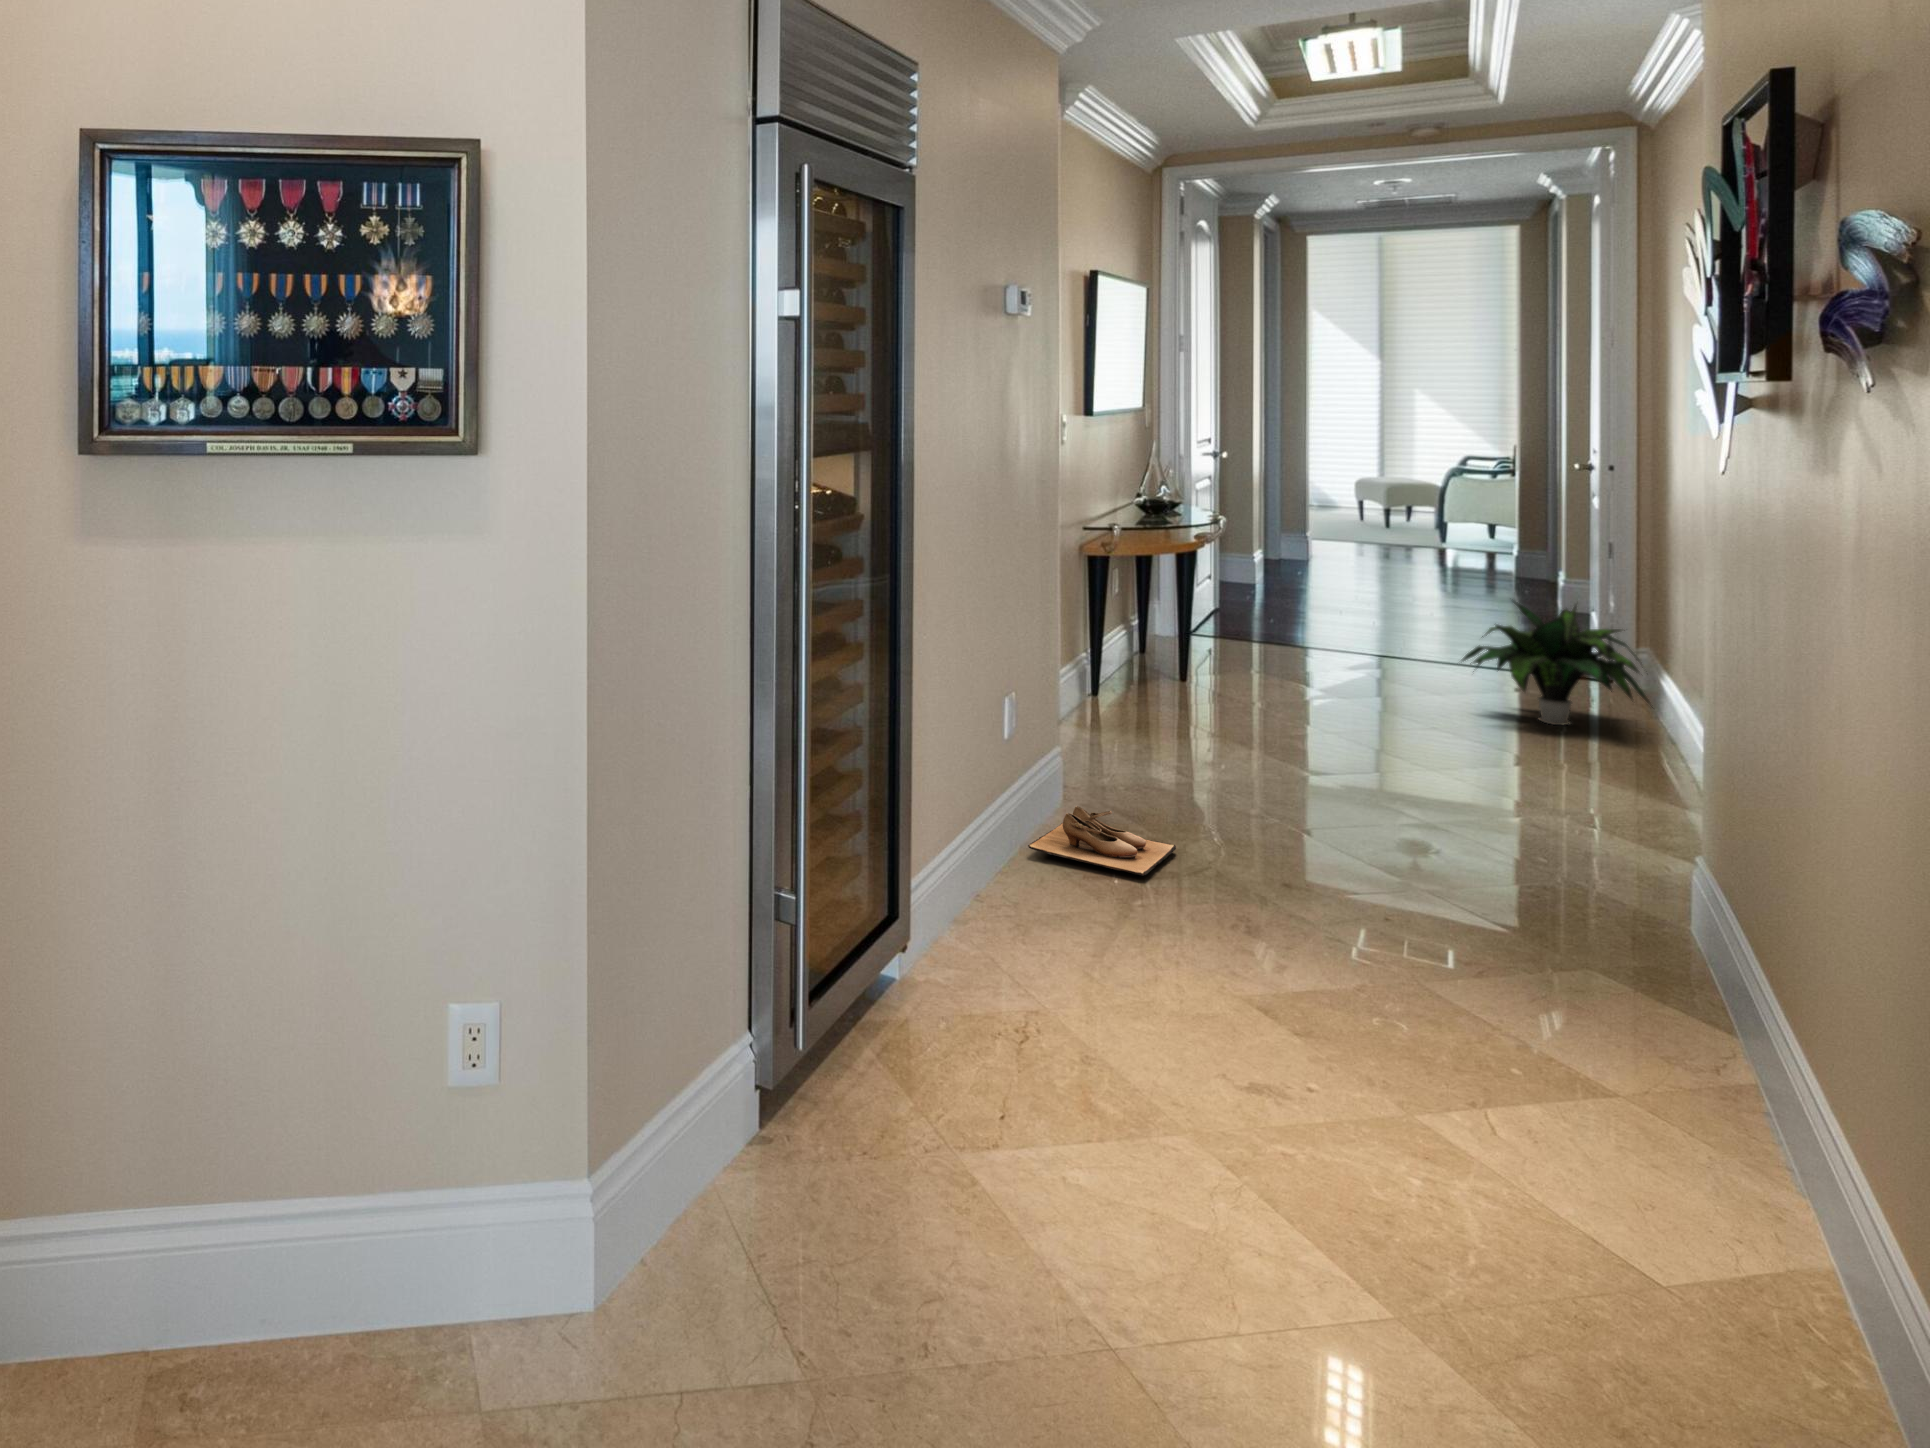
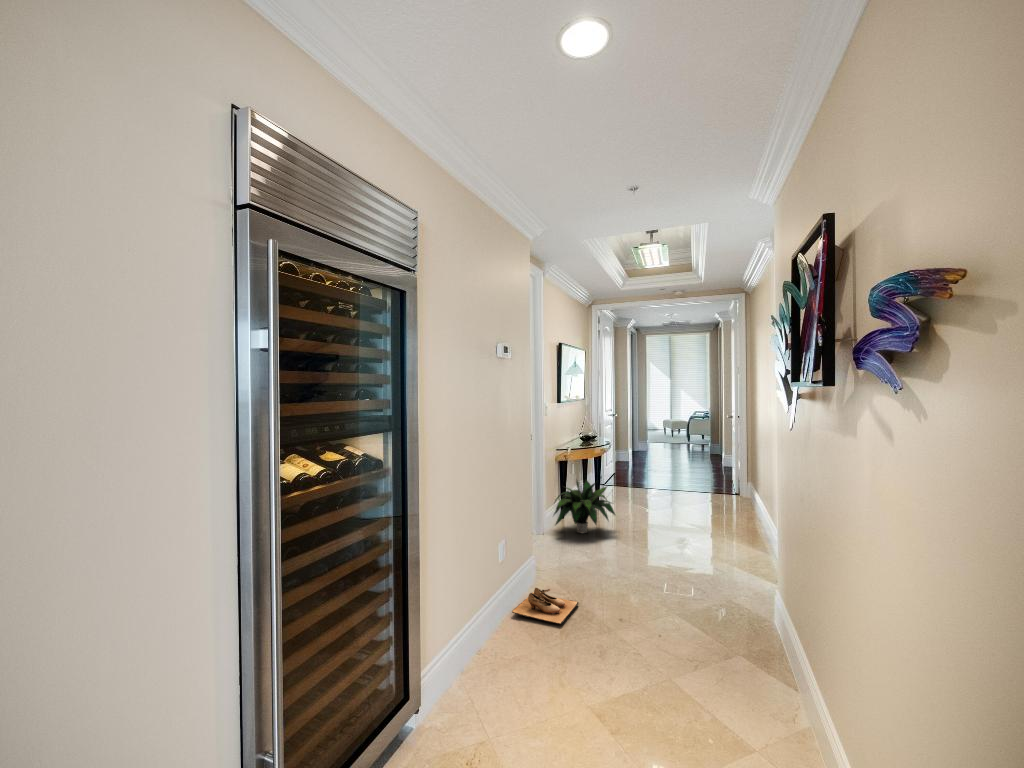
potted plant: present [1462,602,1653,725] -> present [554,480,615,533]

